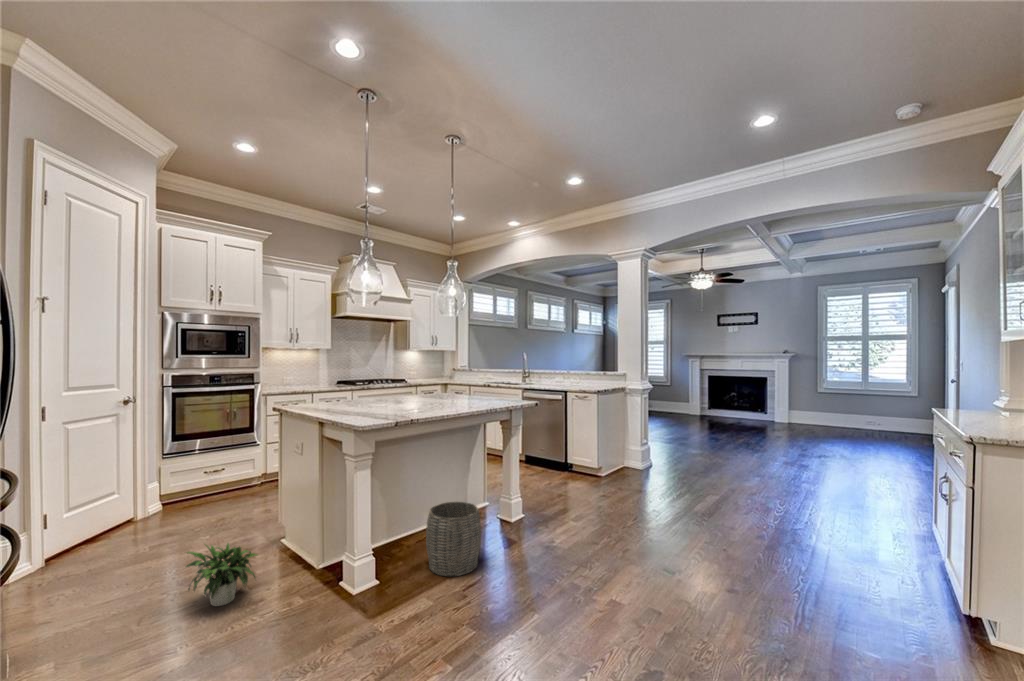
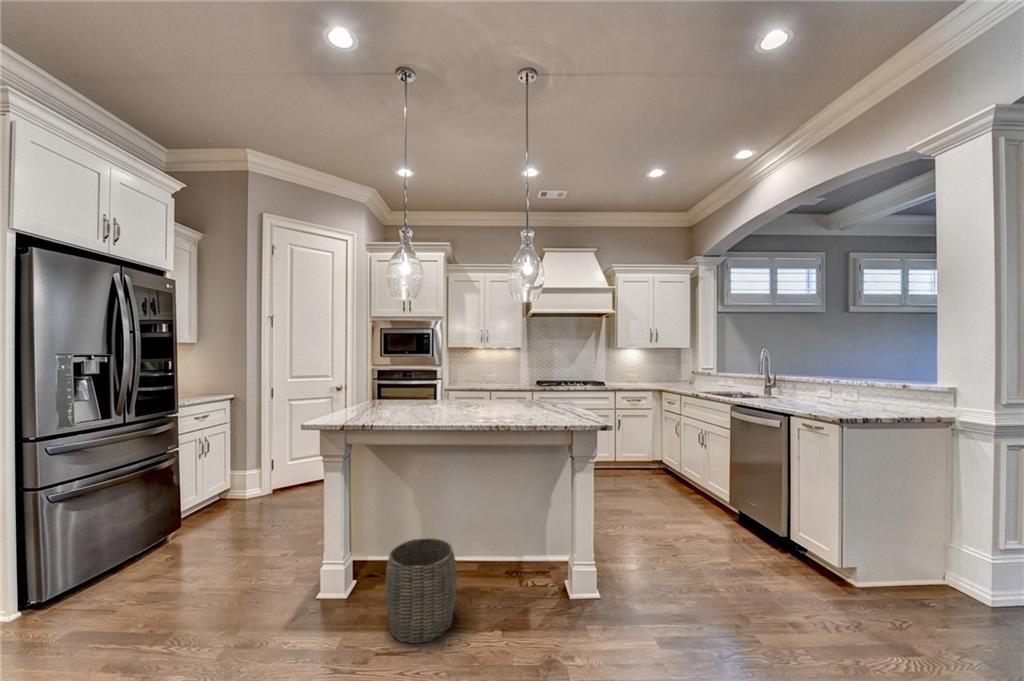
potted plant: present [186,543,257,606] -> none [238,509,293,567]

